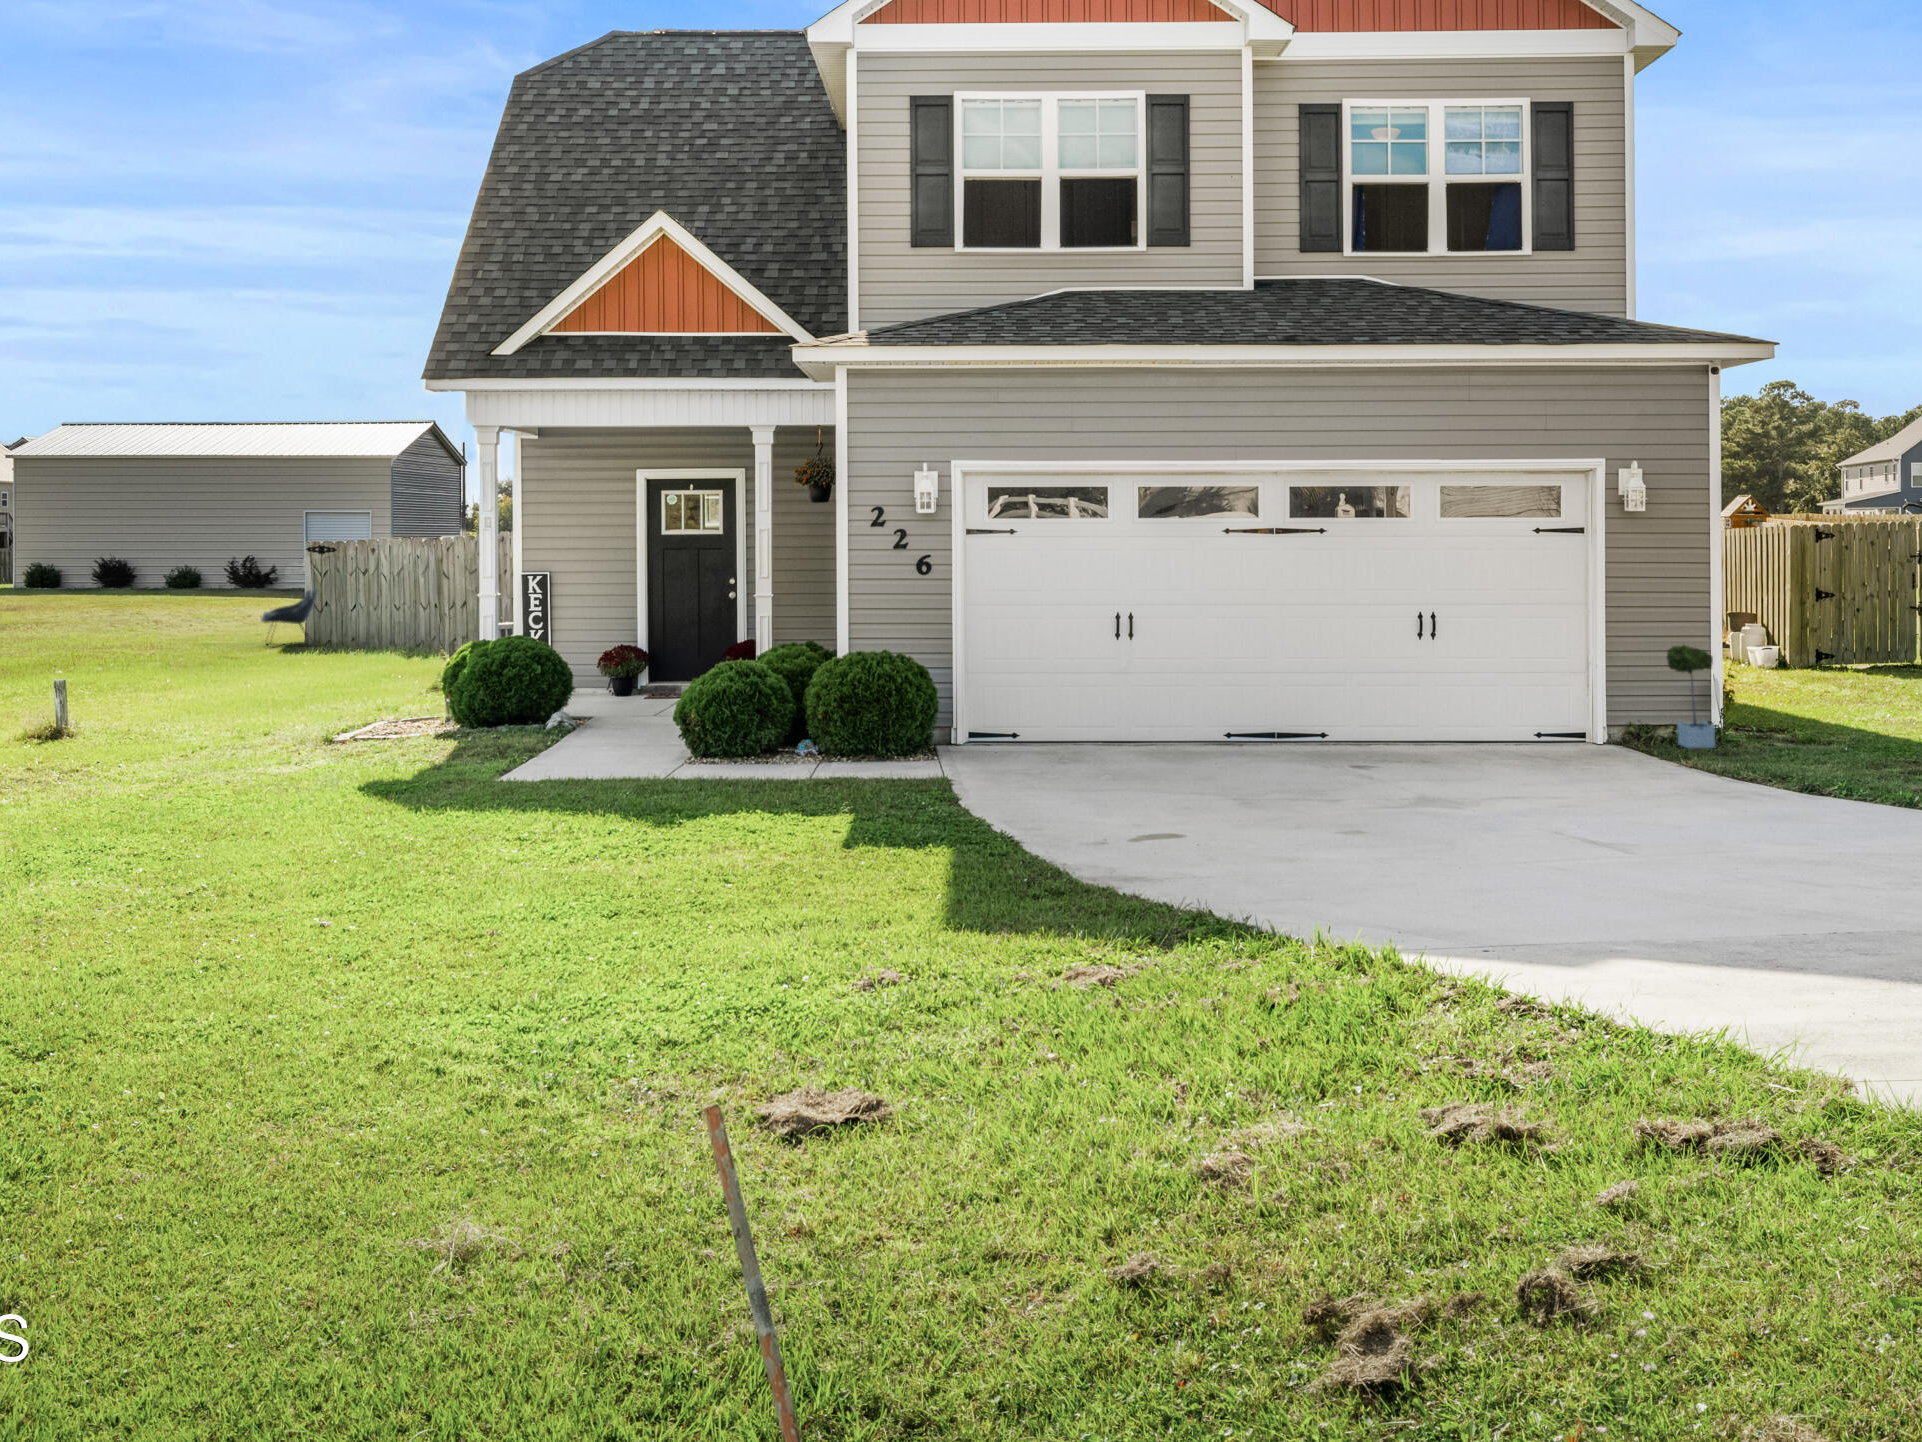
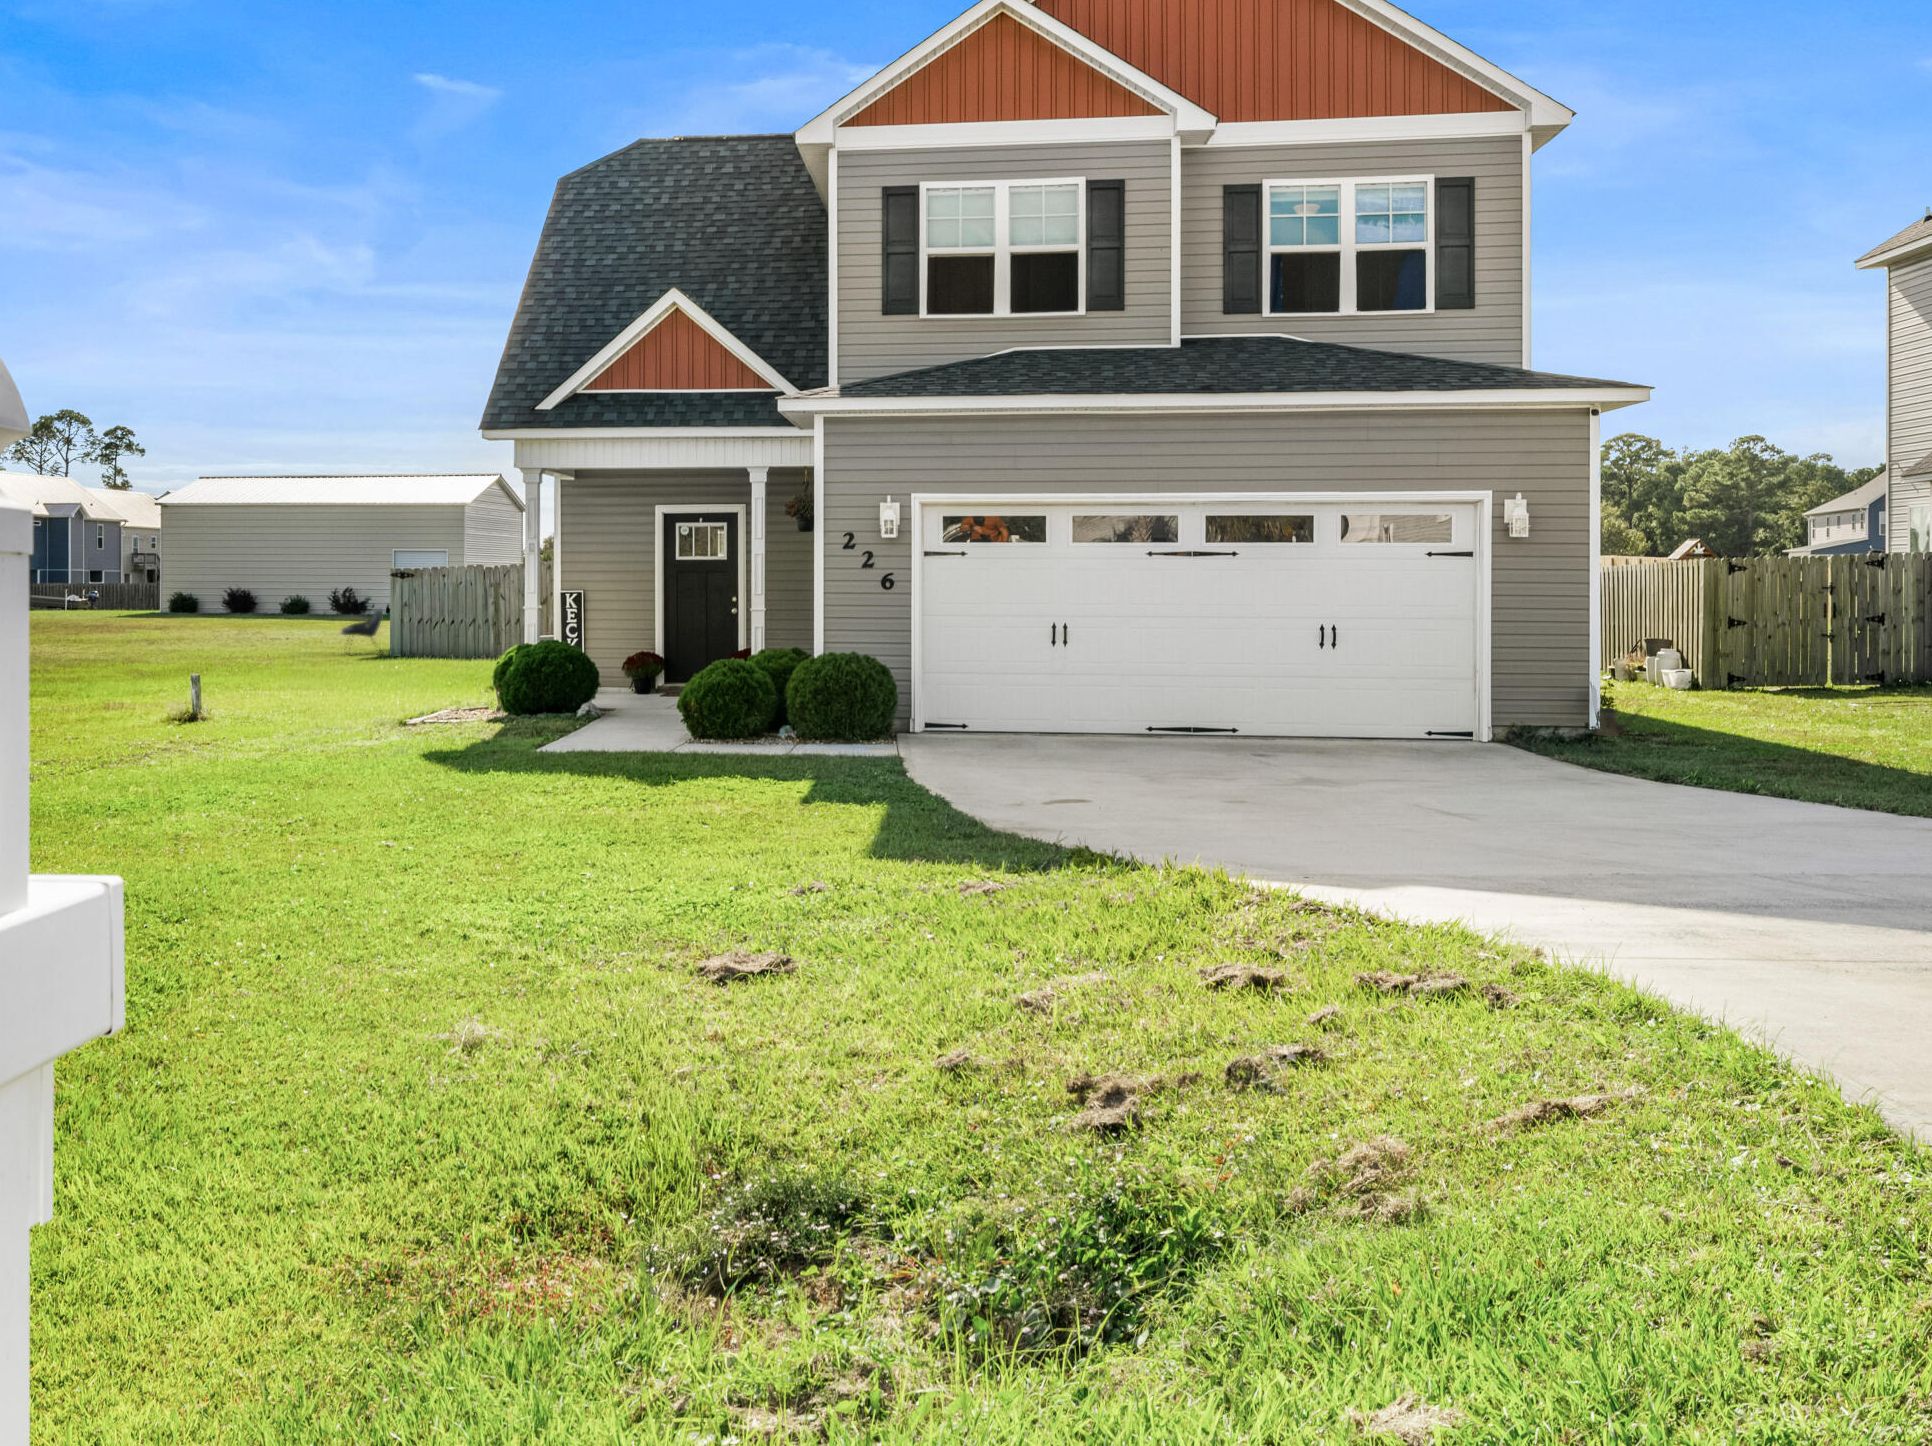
potted tree: present [1667,645,1715,748] -> none [1536,649,1579,737]
watering can: none [1723,710,1787,746] -> present [1594,708,1640,737]

